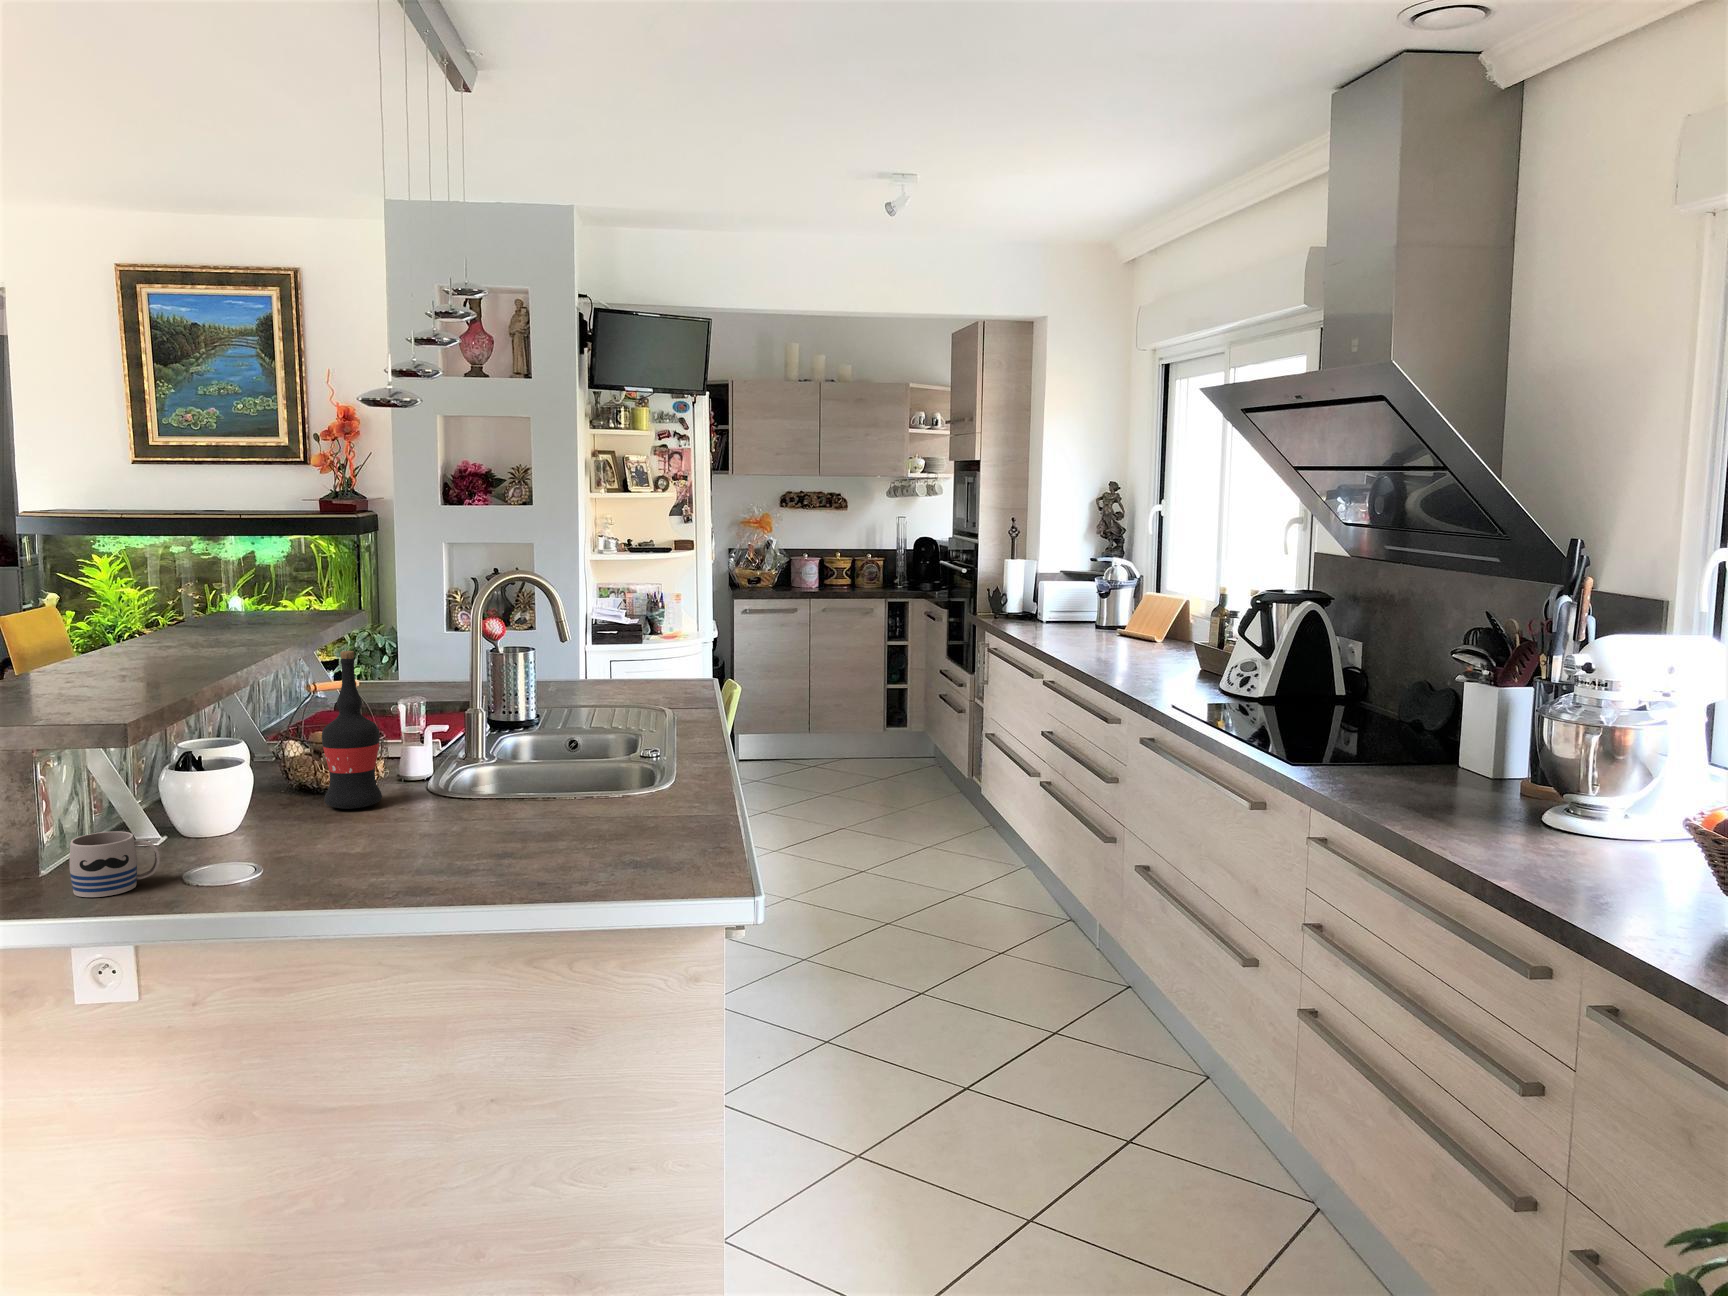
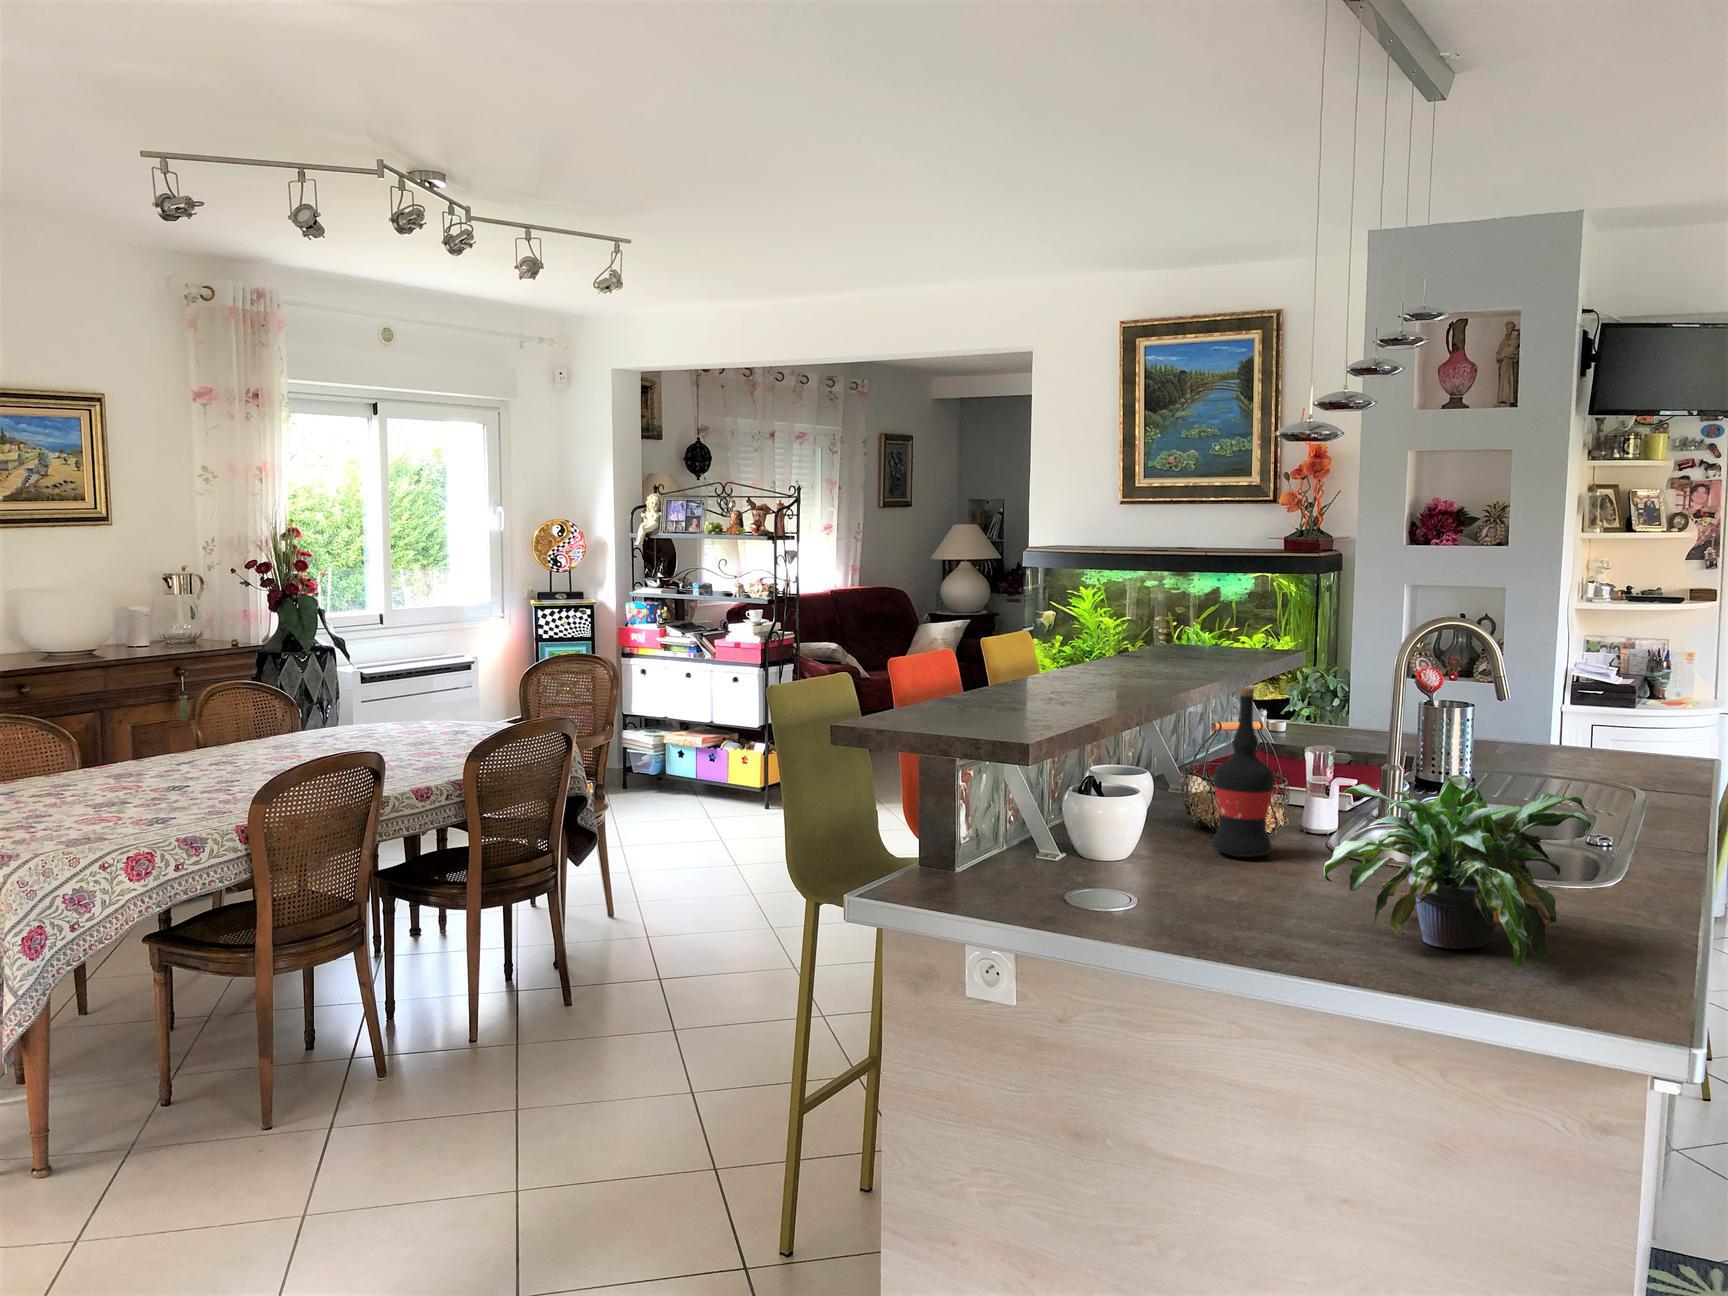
potted plant: none [445,705,643,850] -> present [1323,775,1591,969]
mug: present [69,831,160,897] -> none [958,841,1034,905]

